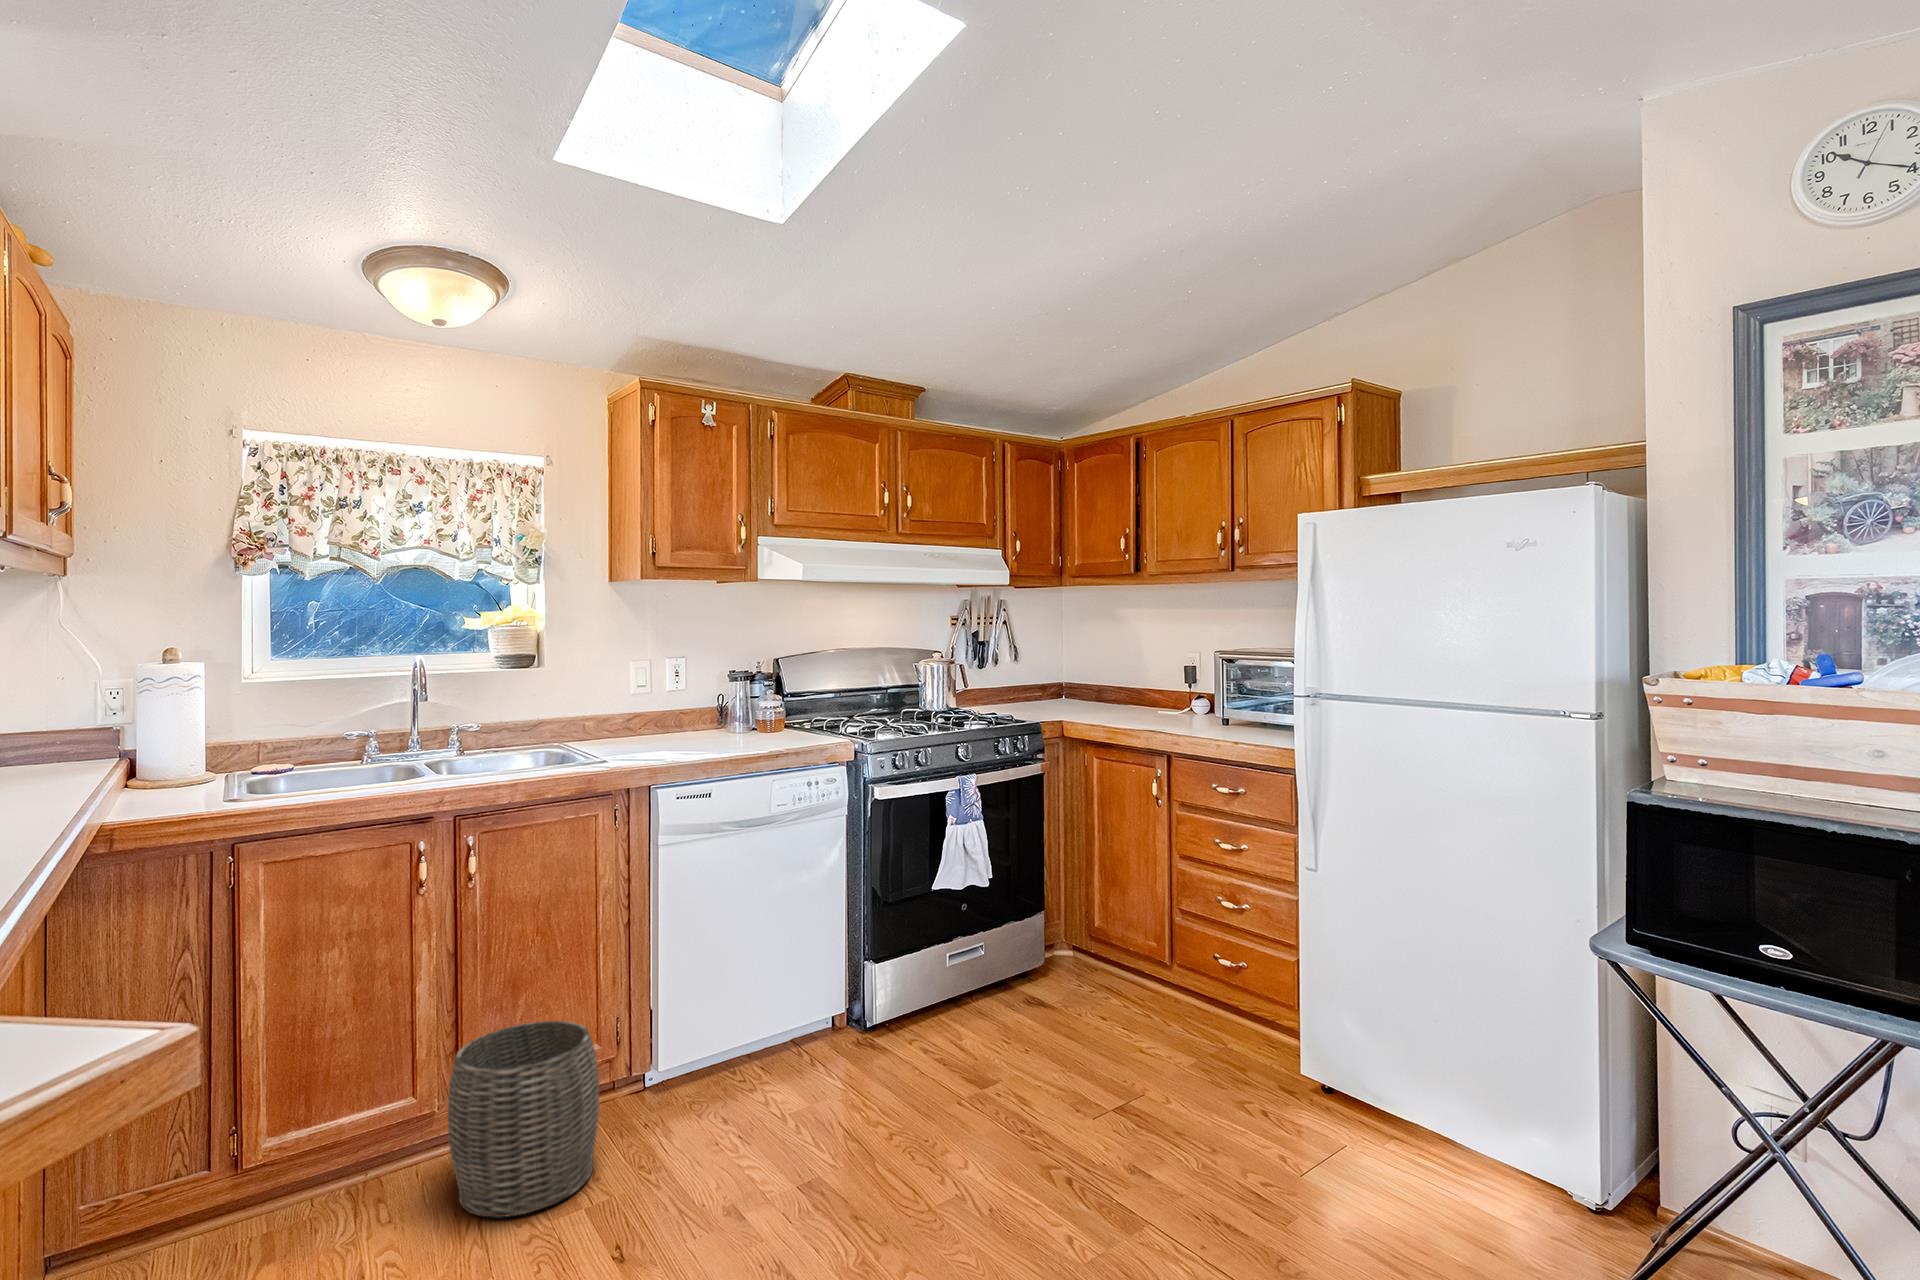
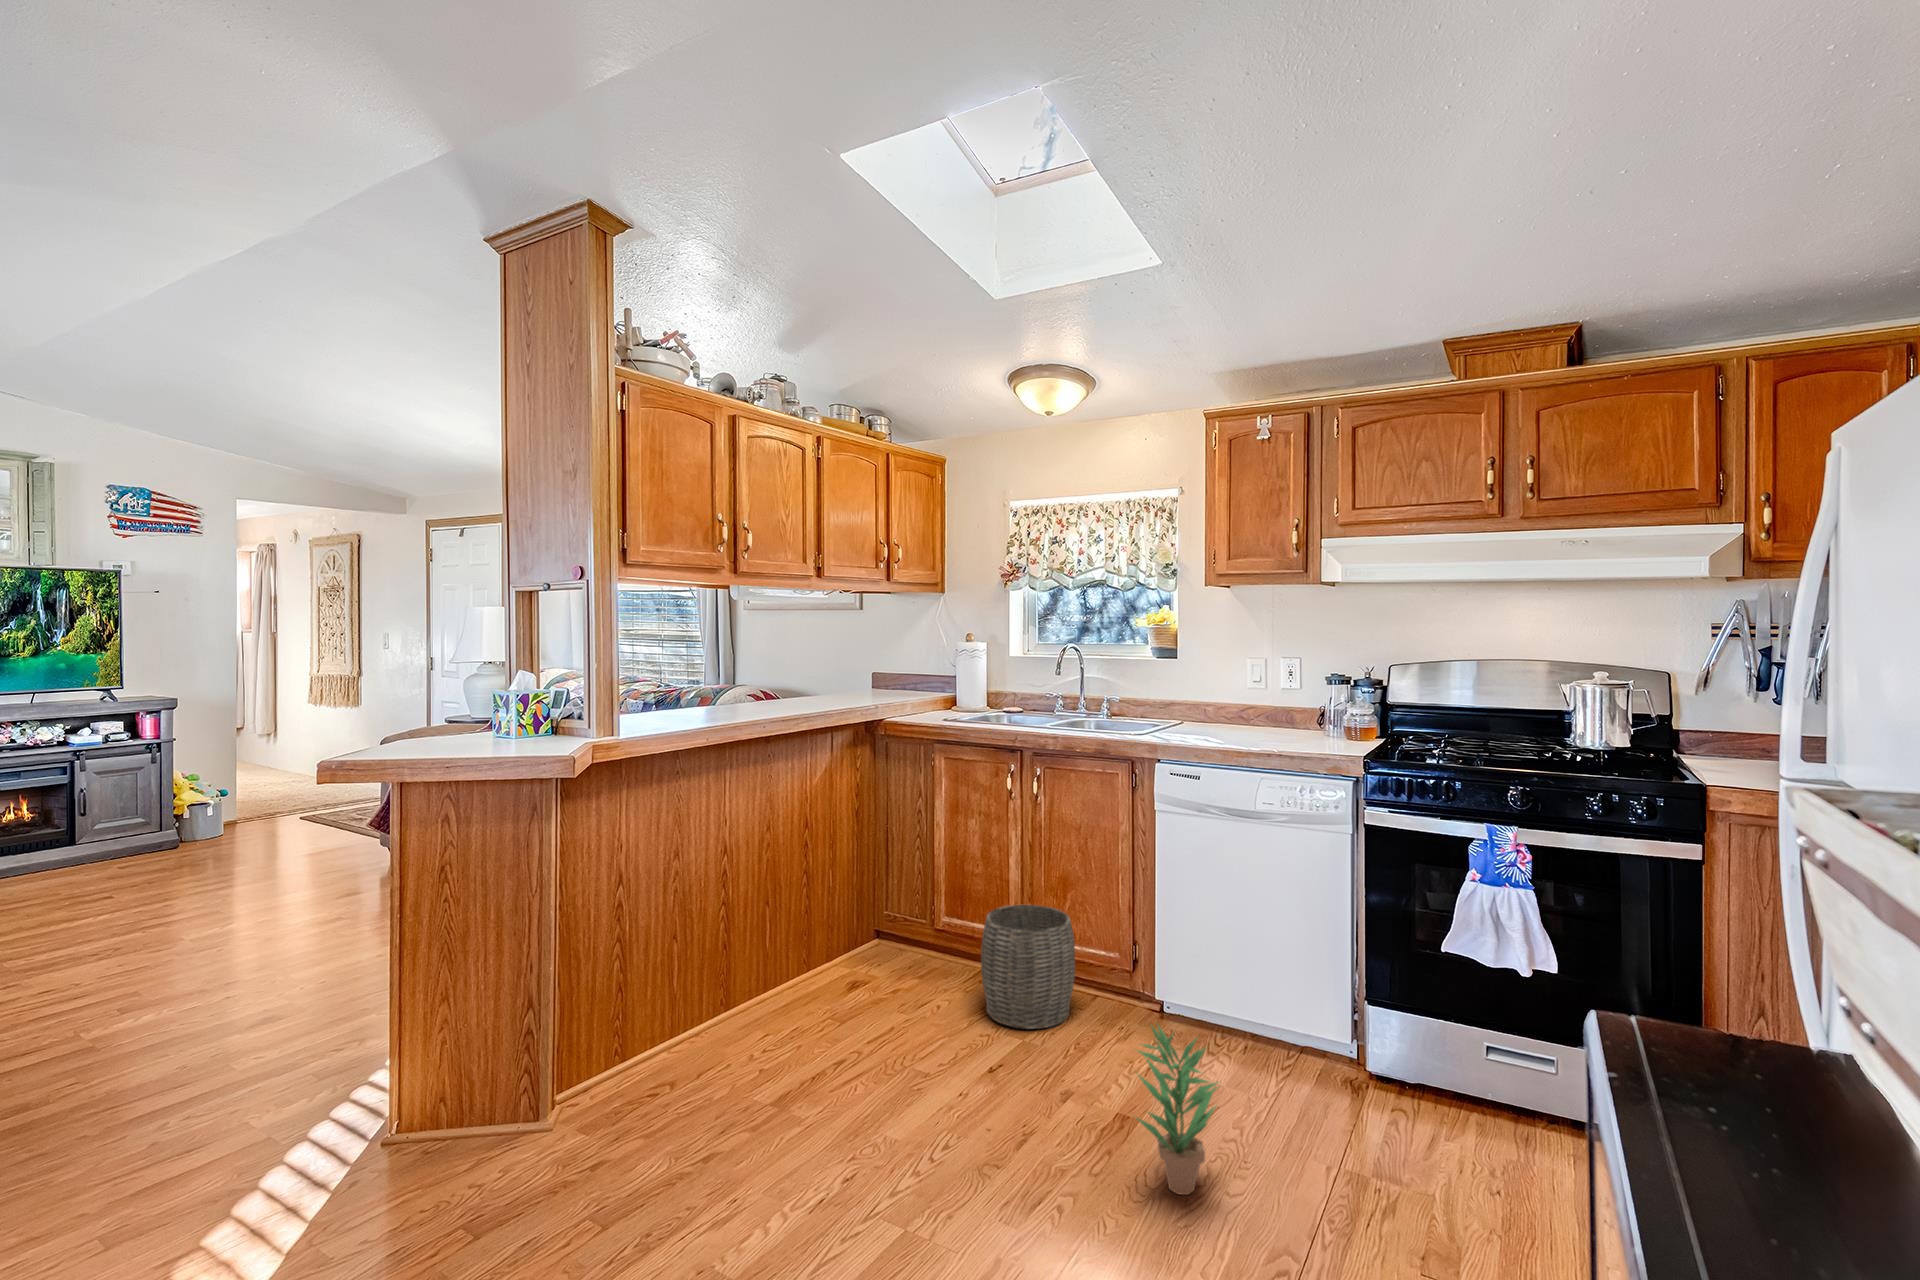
potted plant: none [885,1019,984,1199] -> present [1137,1024,1219,1195]

